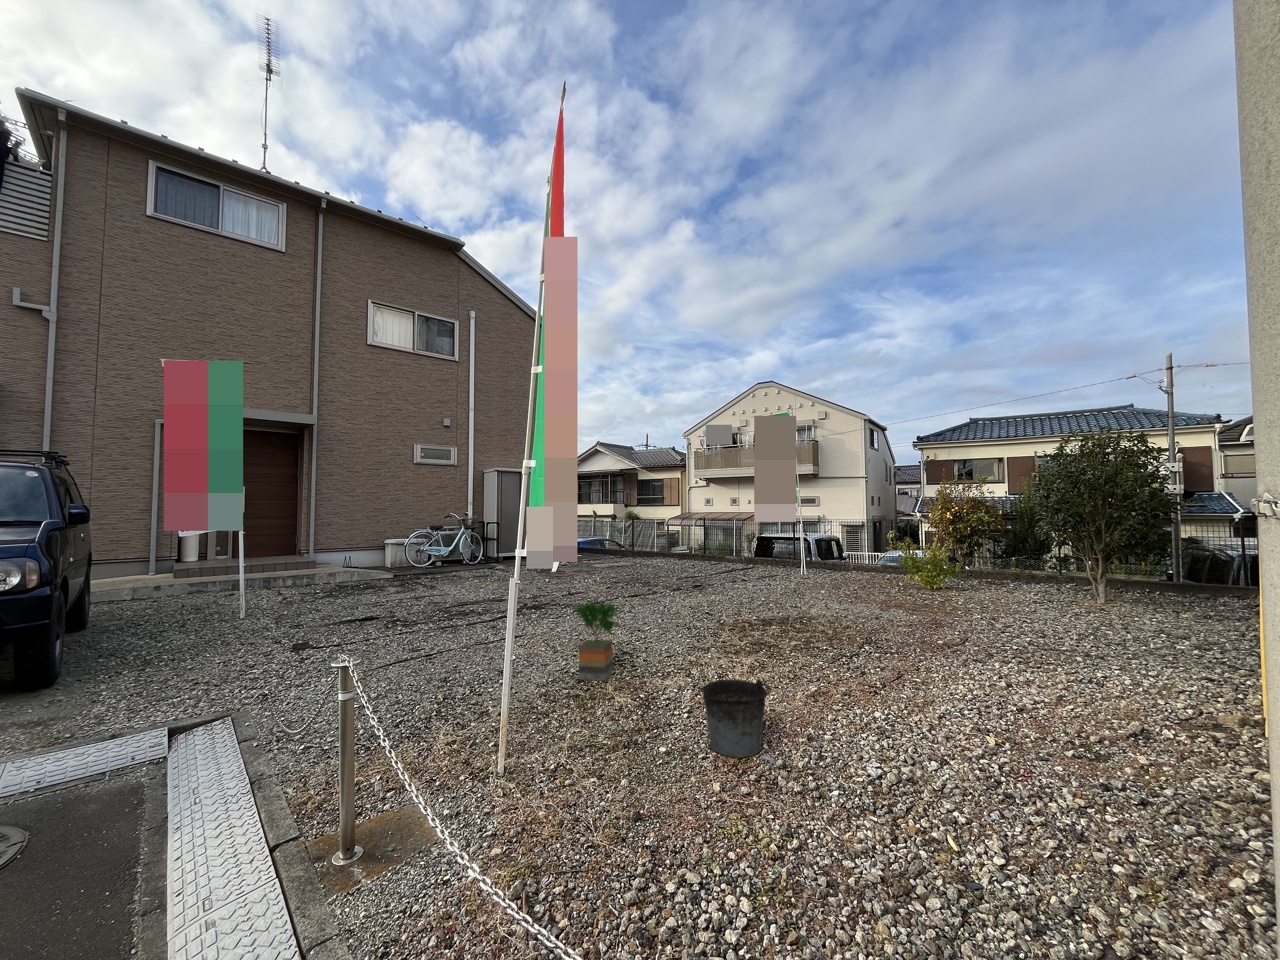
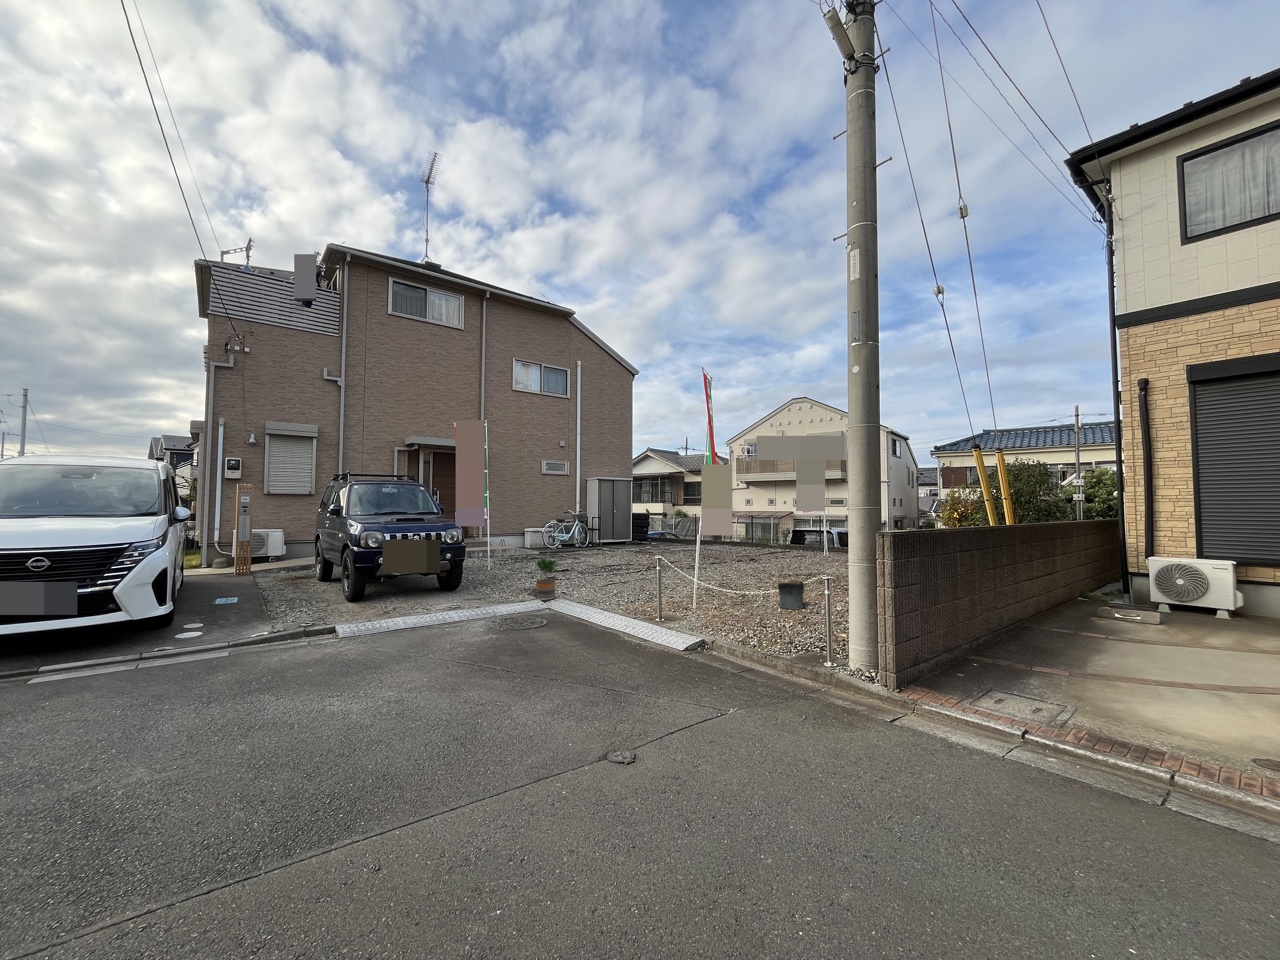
potted tree: present [576,602,620,681] -> present [537,559,559,598]

